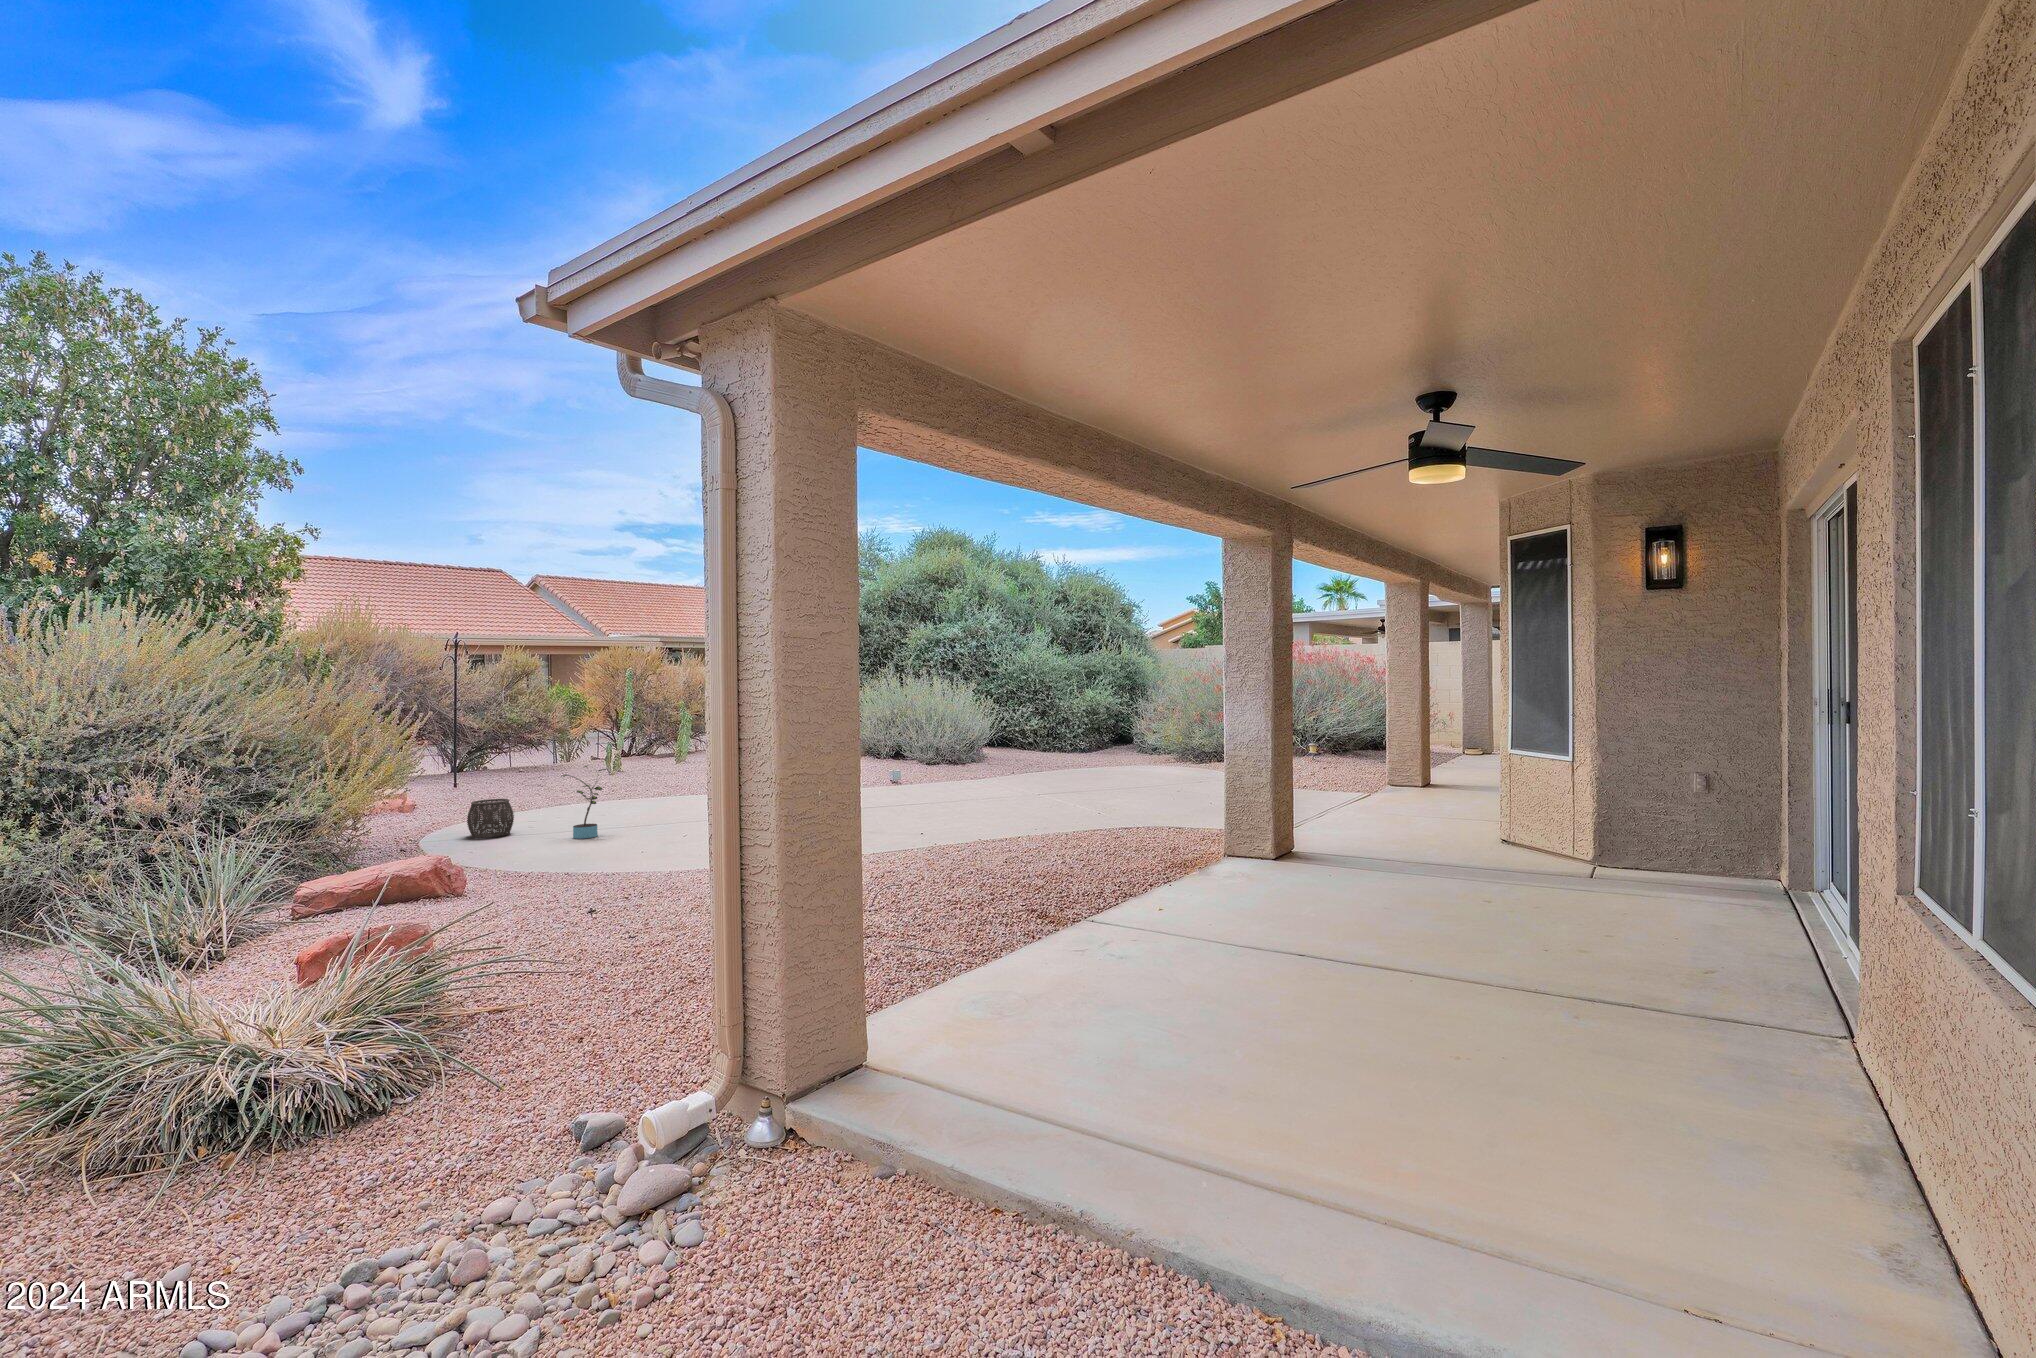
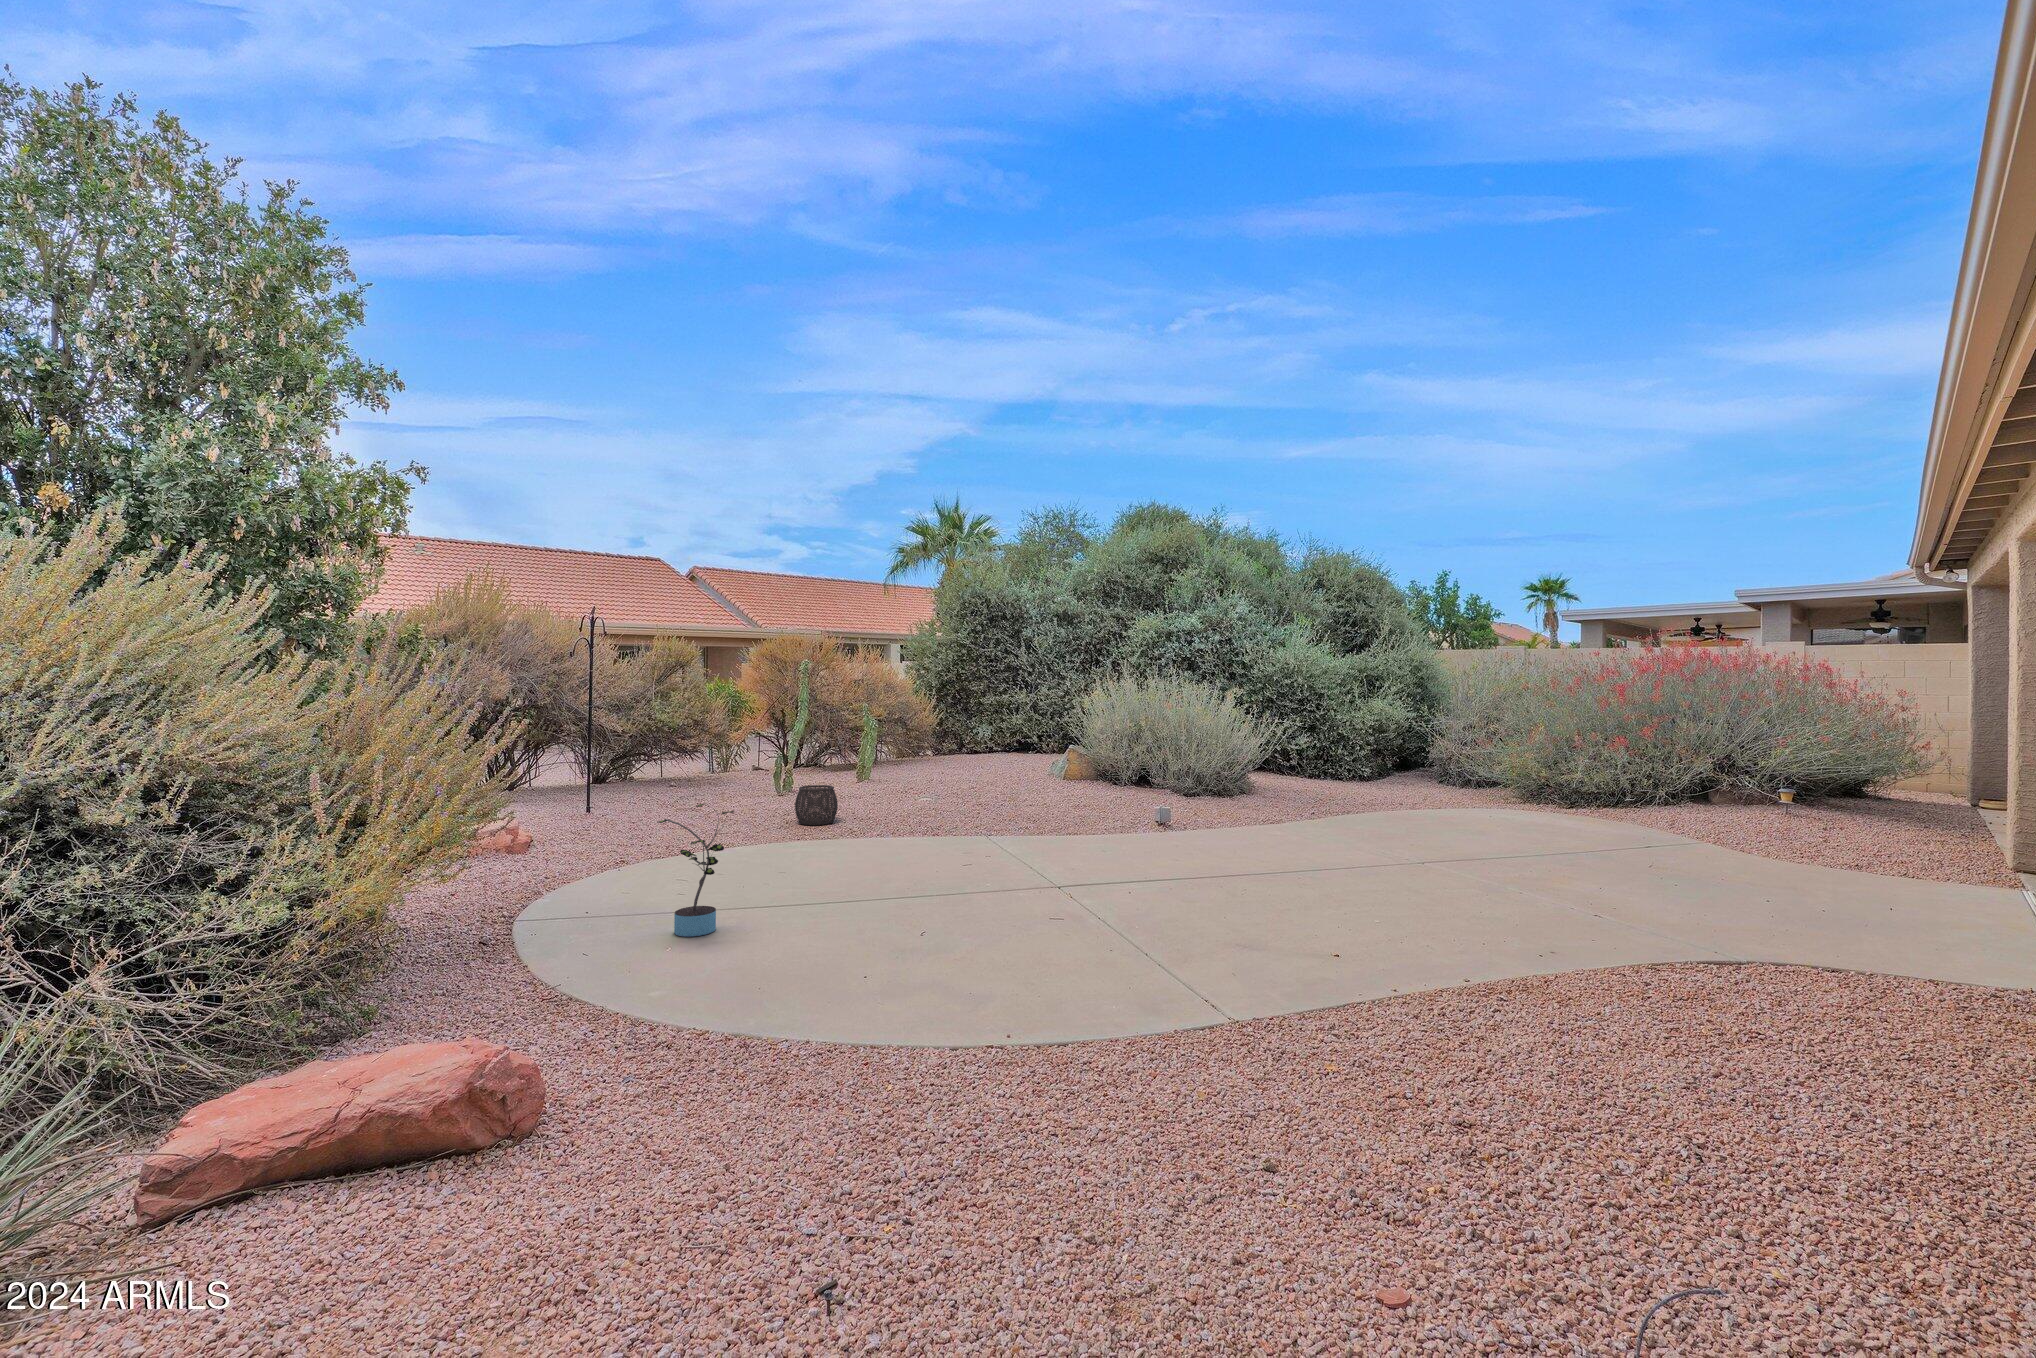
woven basket: present [467,799,514,838] -> present [794,785,838,825]

